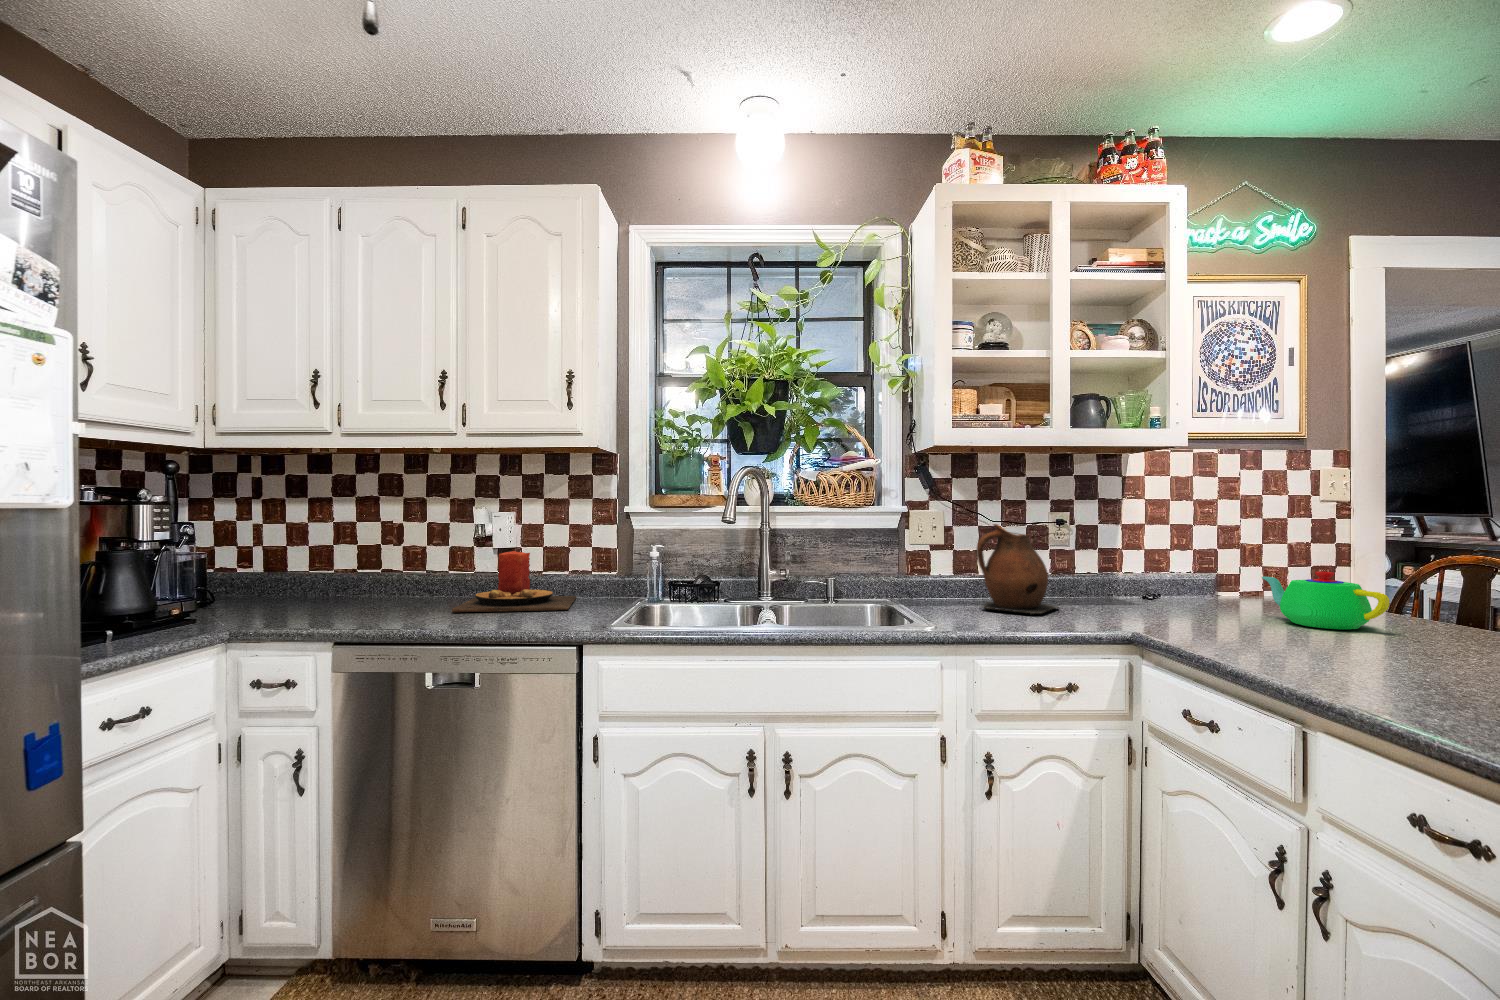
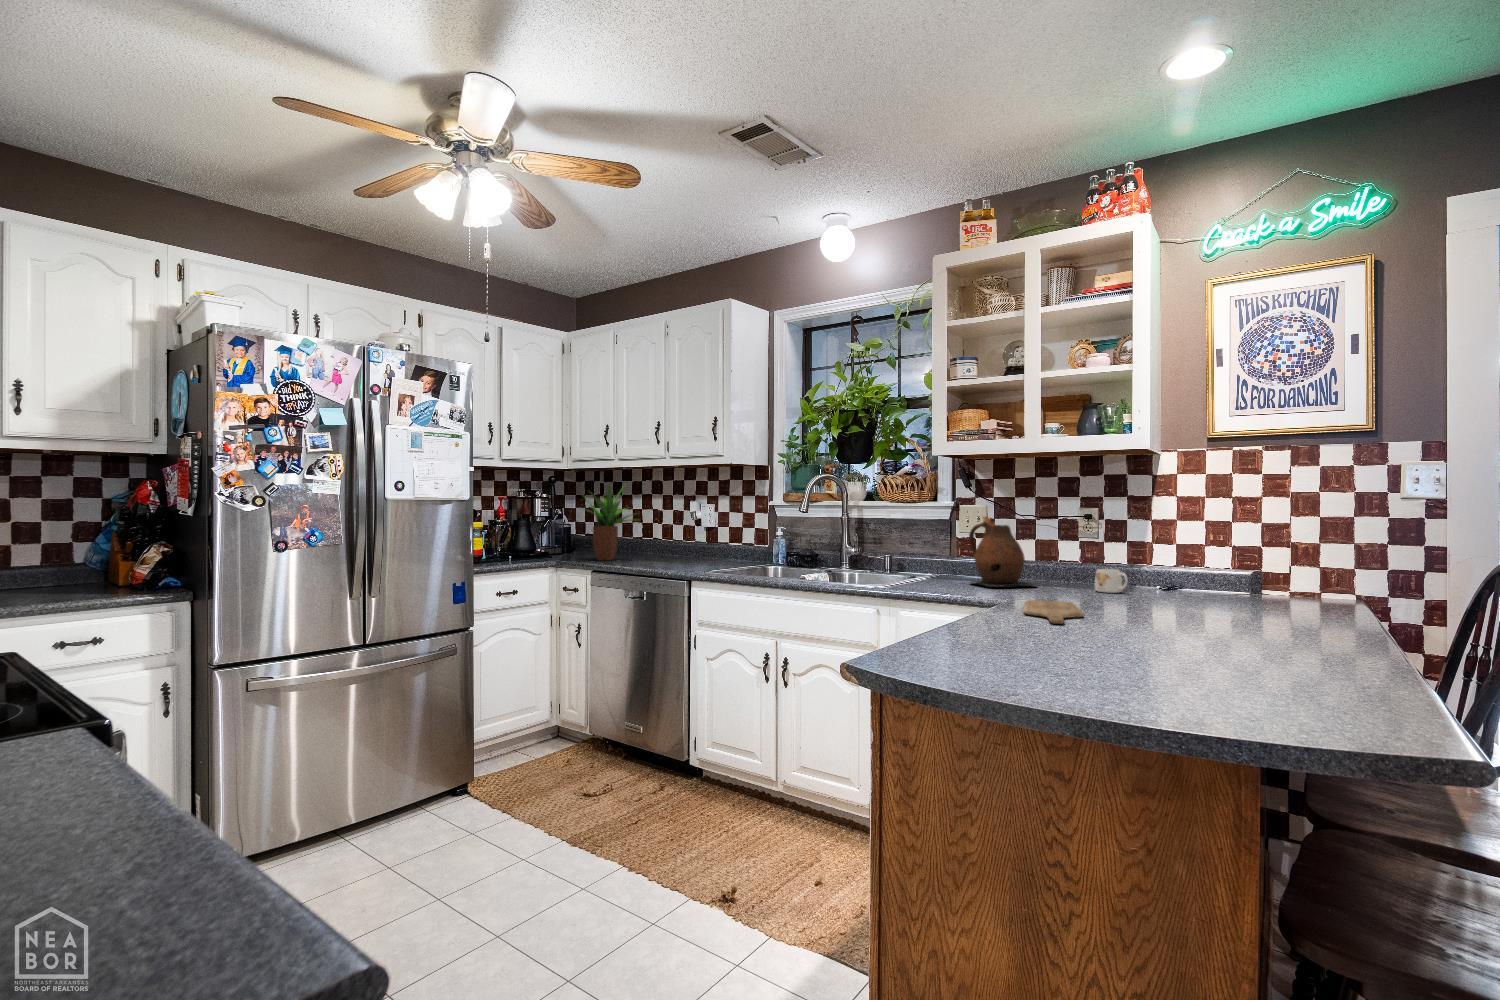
potted plant: none [259,471,396,616] -> present [585,484,636,561]
candle: present [452,551,577,613] -> none [660,529,743,566]
teapot: present [1262,572,1390,630] -> none [1178,562,1252,614]
mug: none [1116,582,1163,609] -> present [1095,569,1128,593]
cutting board: none [1196,632,1400,675] -> present [1024,600,1083,624]

